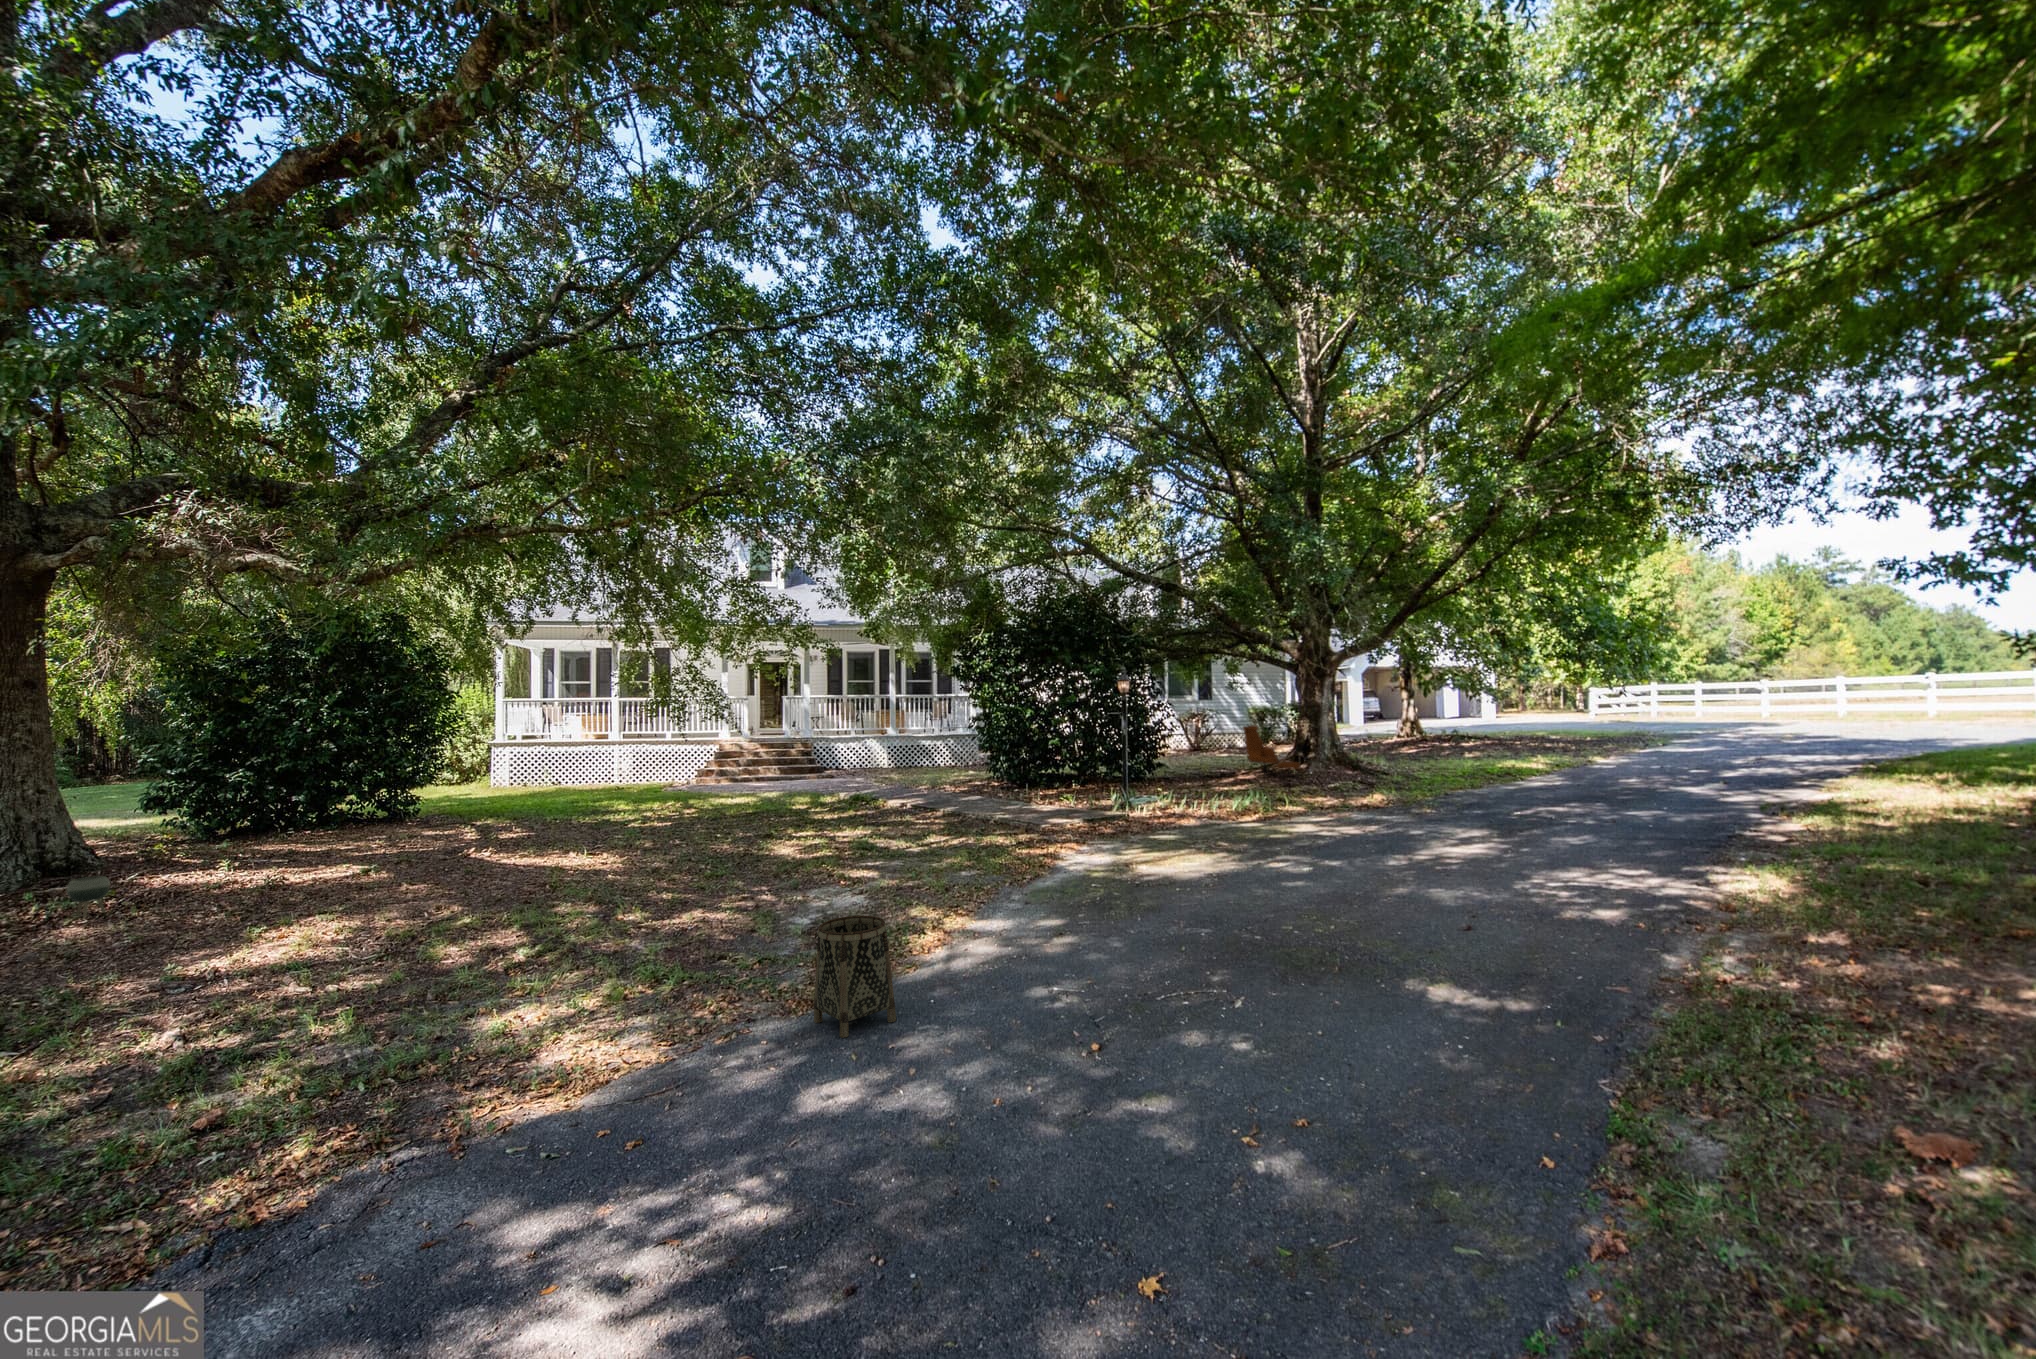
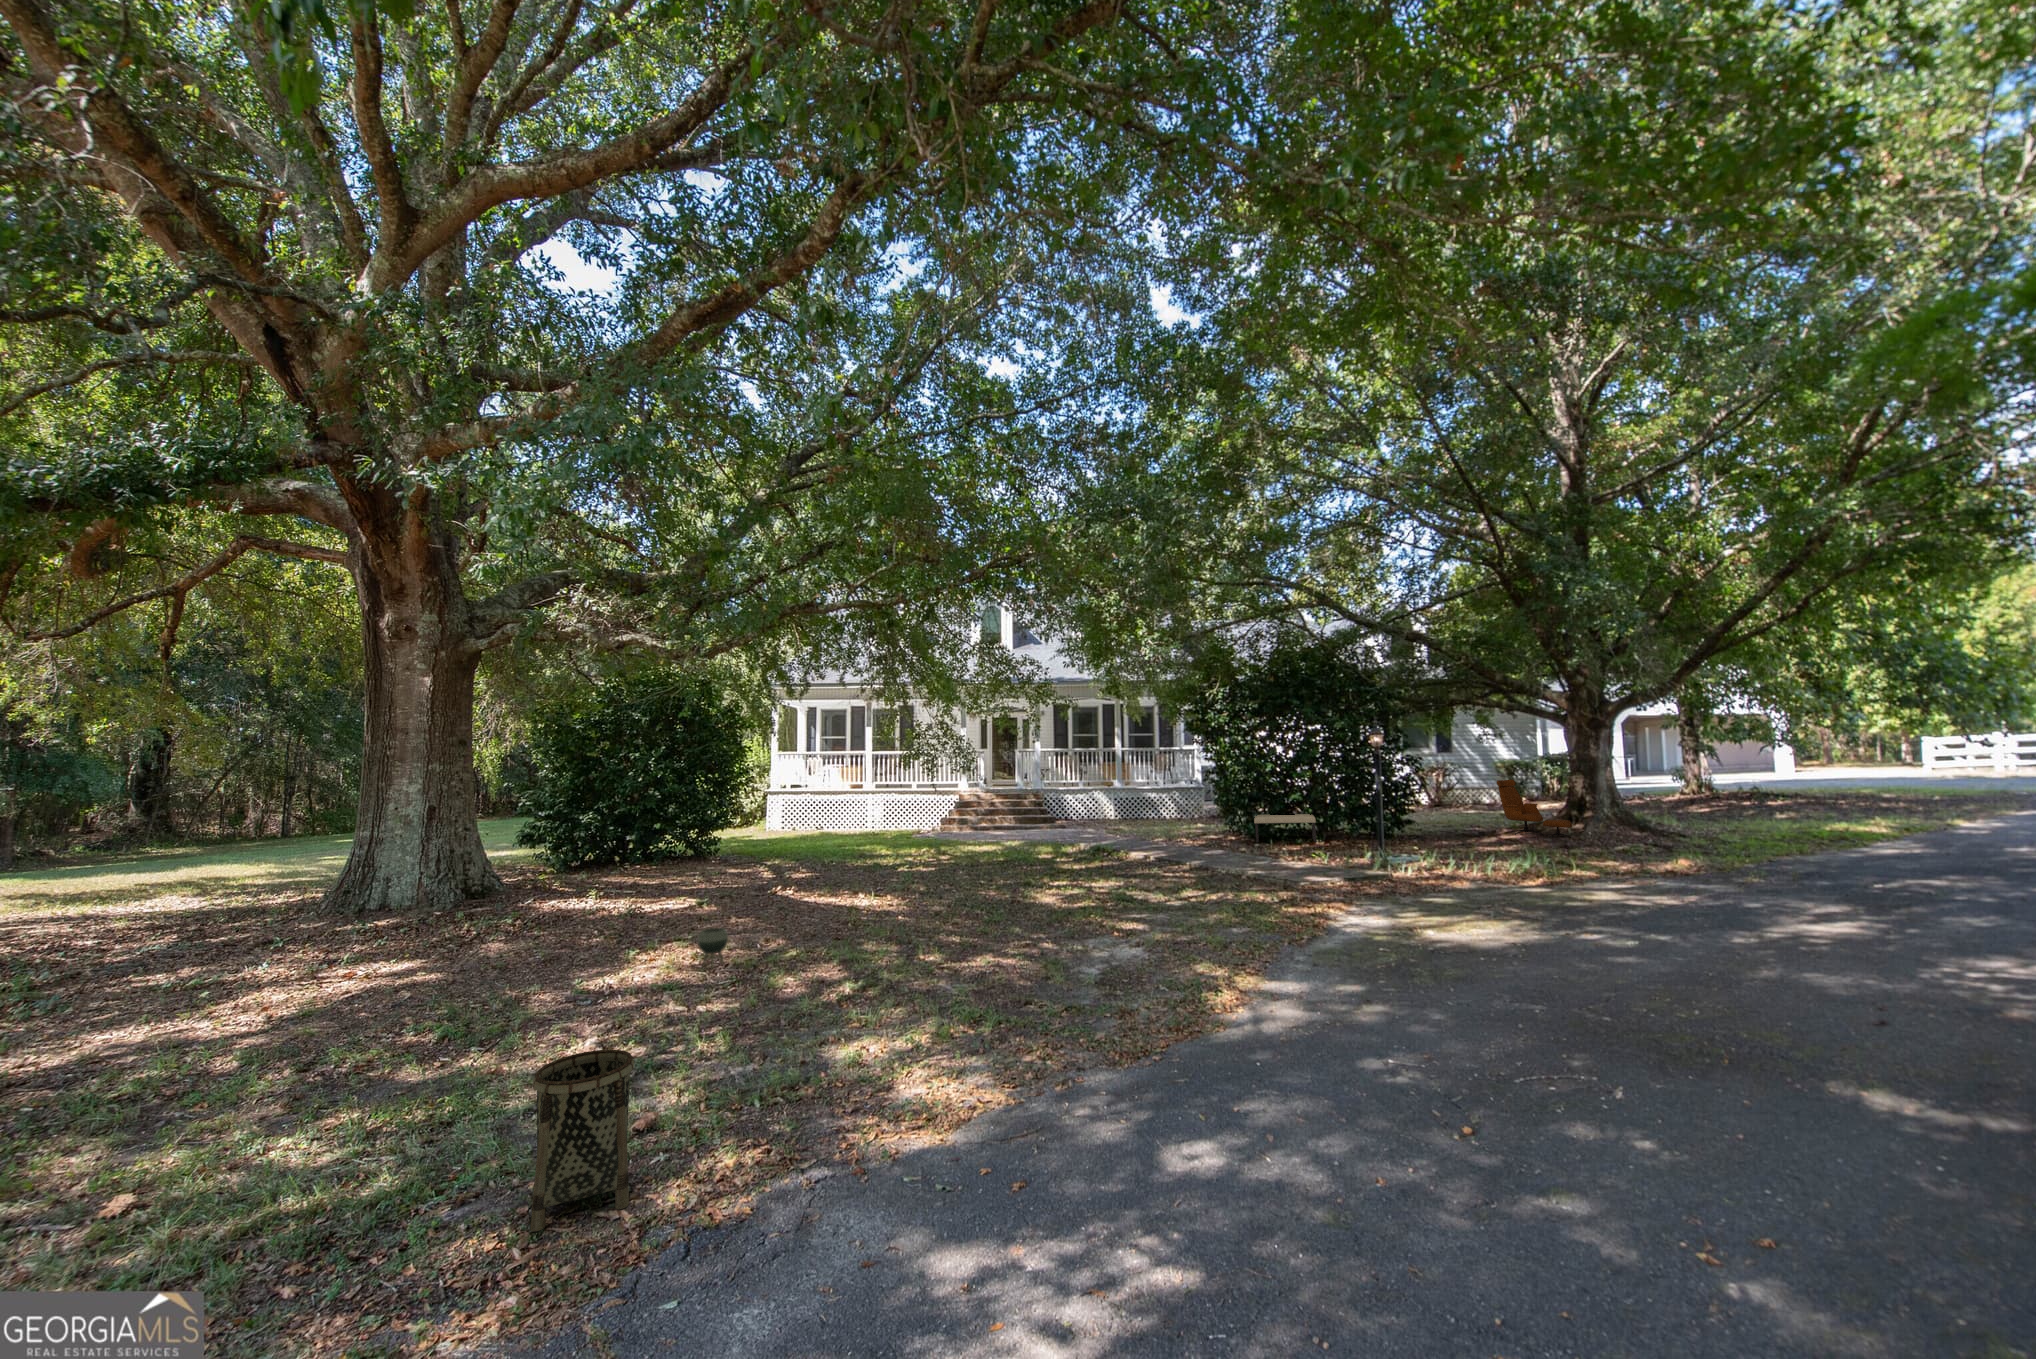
bench: none [1019,760,1077,788] -> present [1254,814,1316,842]
planter: present [67,876,110,917] -> present [698,928,728,969]
basket: present [814,916,896,1038] -> present [530,1049,634,1232]

